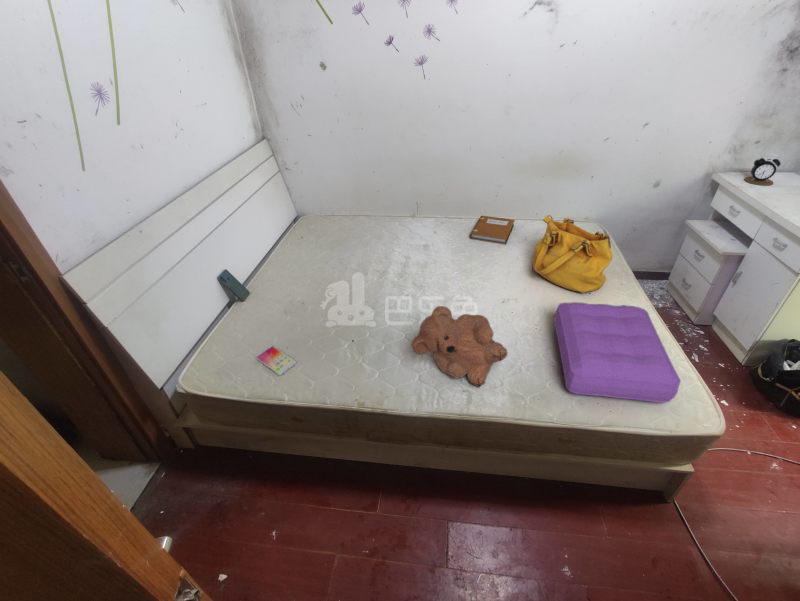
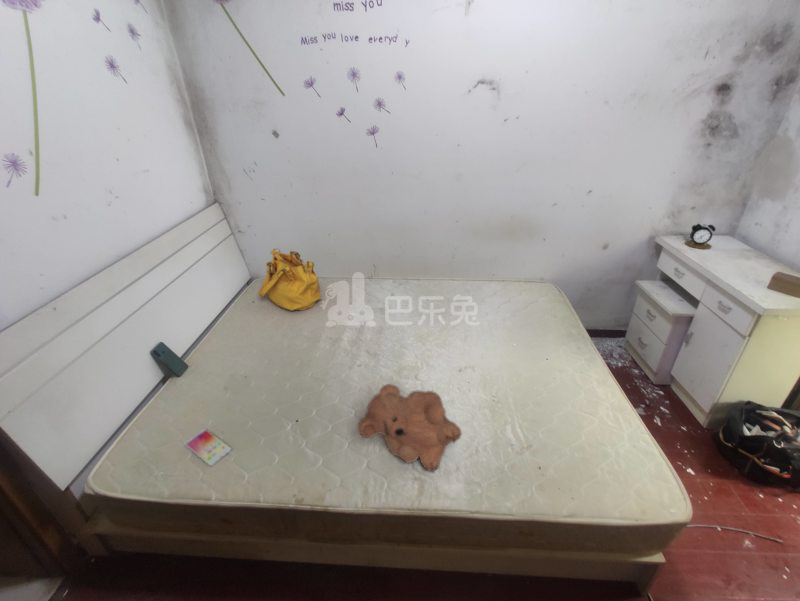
handbag: present [533,215,612,293] -> present [258,249,321,311]
notebook: present [470,216,515,244] -> none [427,278,472,307]
pillow: present [554,302,681,403] -> none [511,372,641,484]

